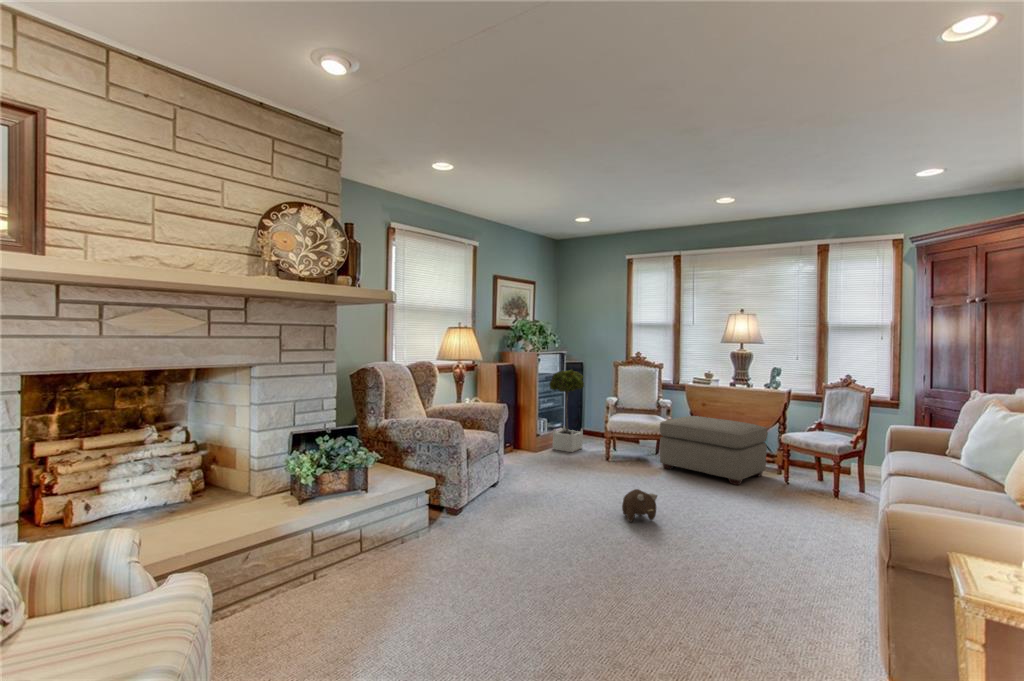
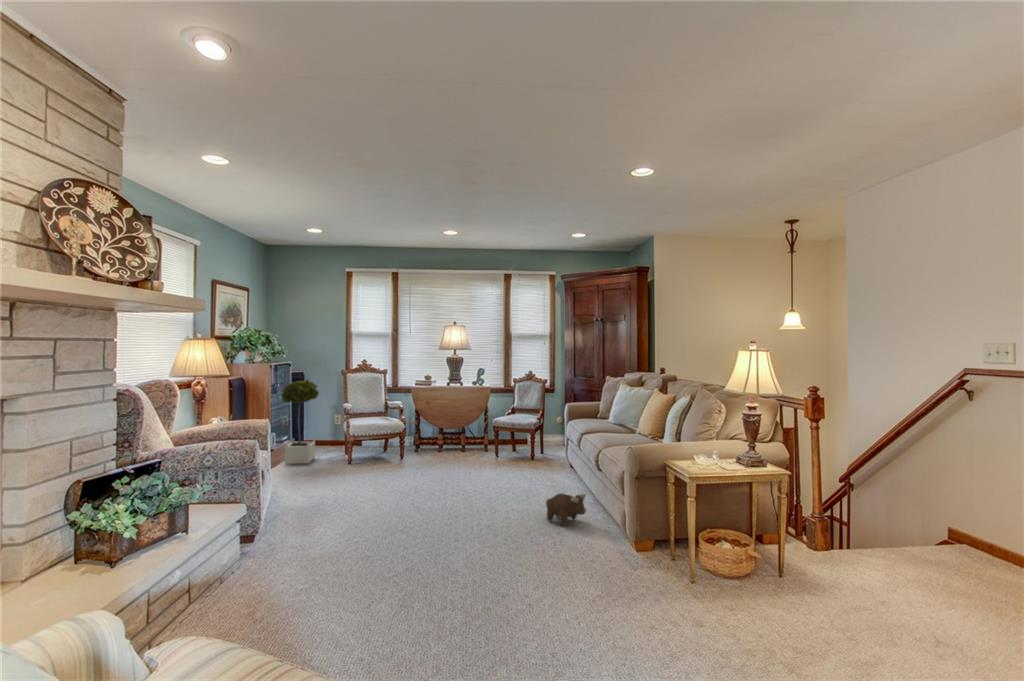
ottoman: present [660,416,768,485] -> none [400,413,481,464]
plush toy: present [622,489,657,522] -> present [546,494,586,526]

